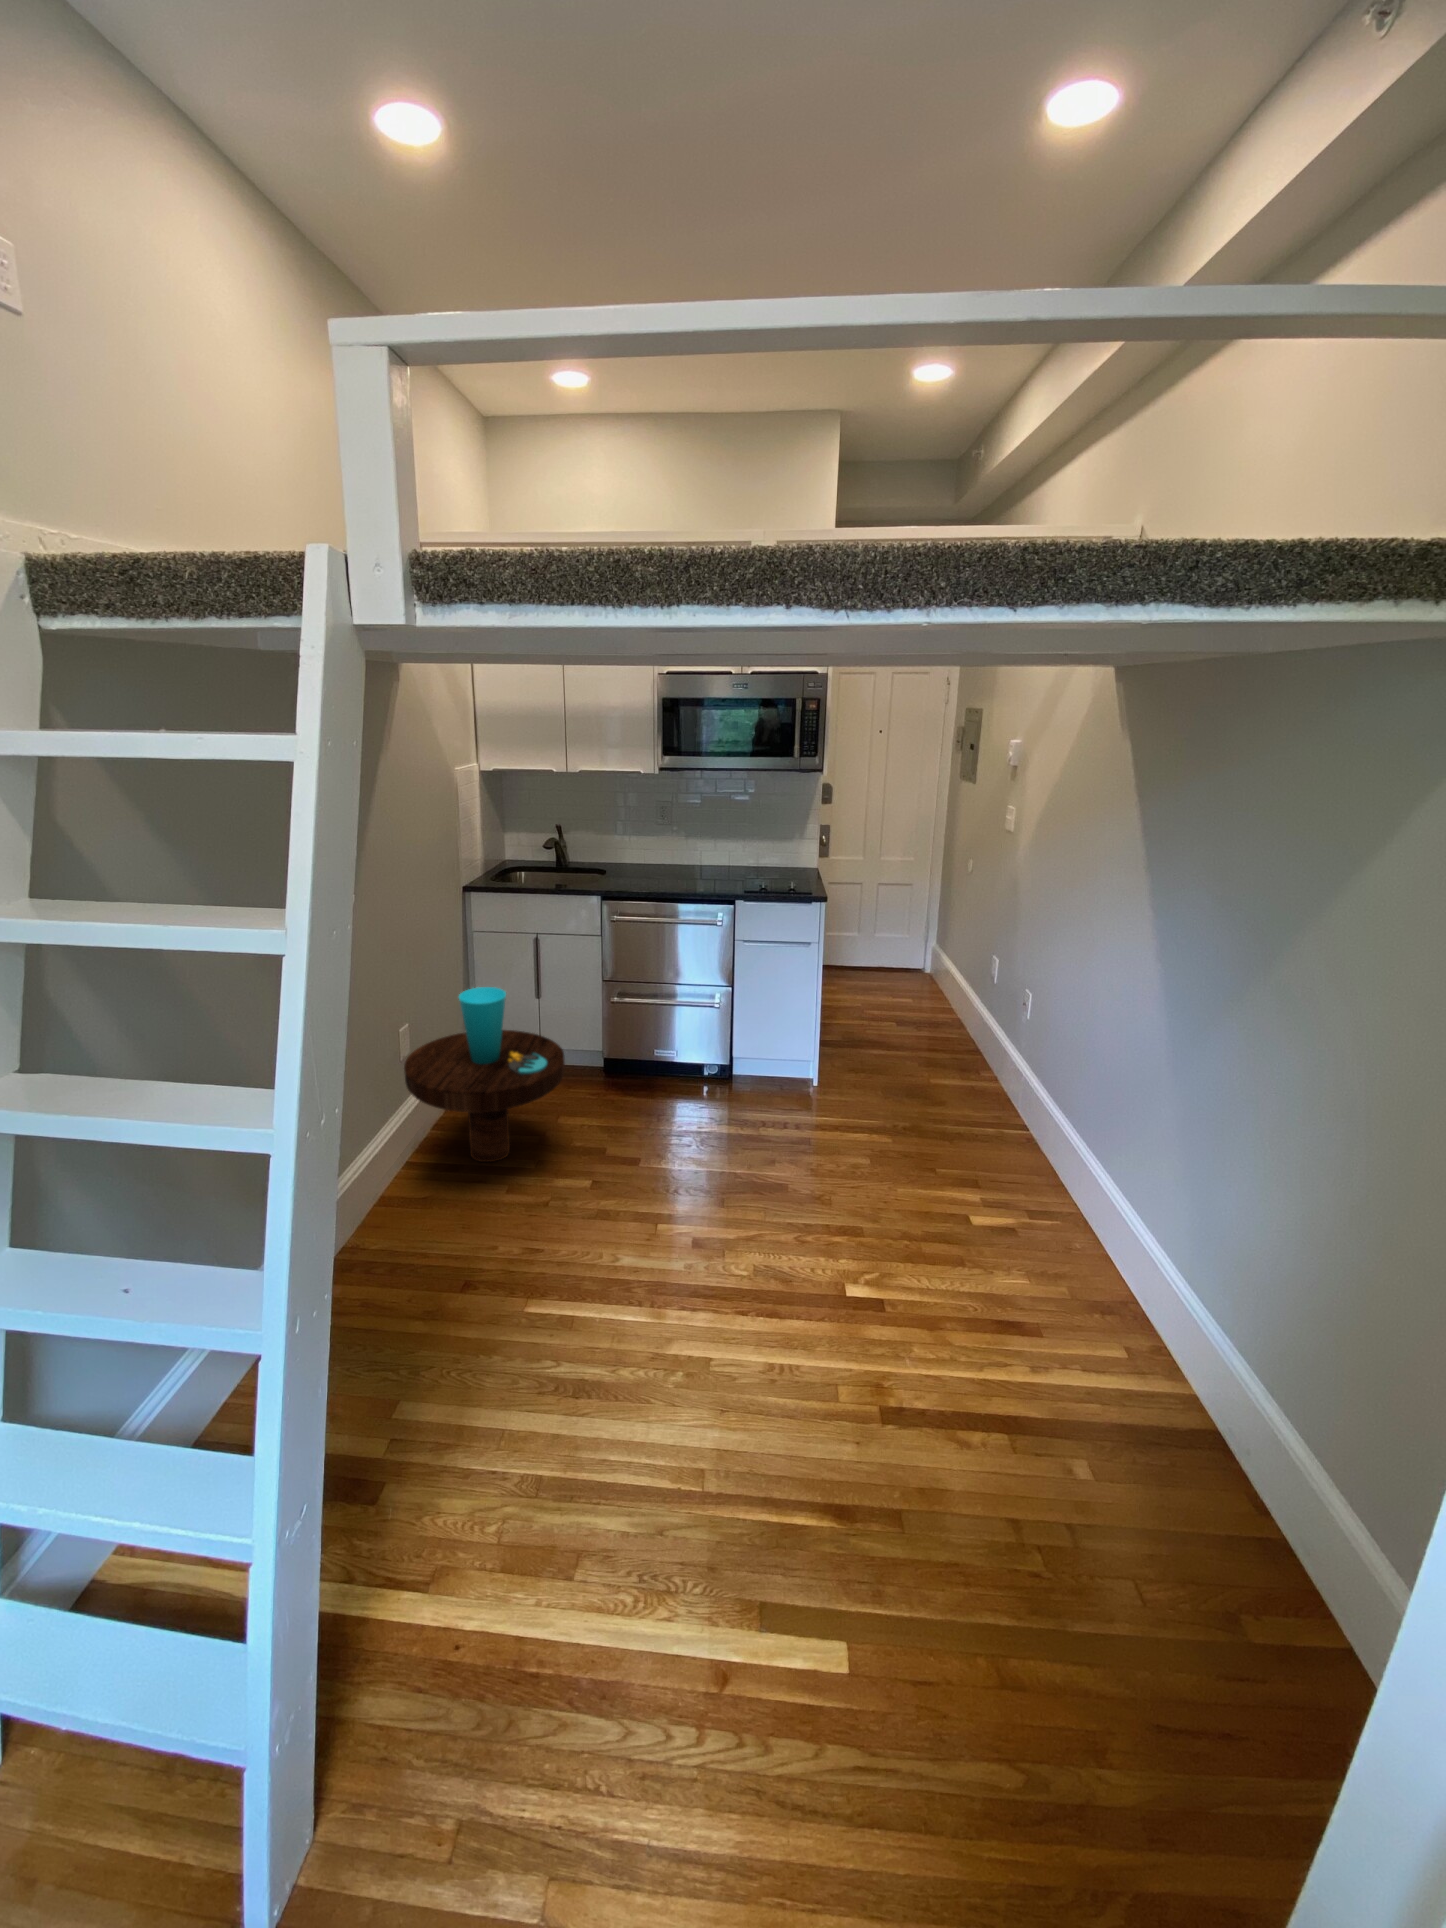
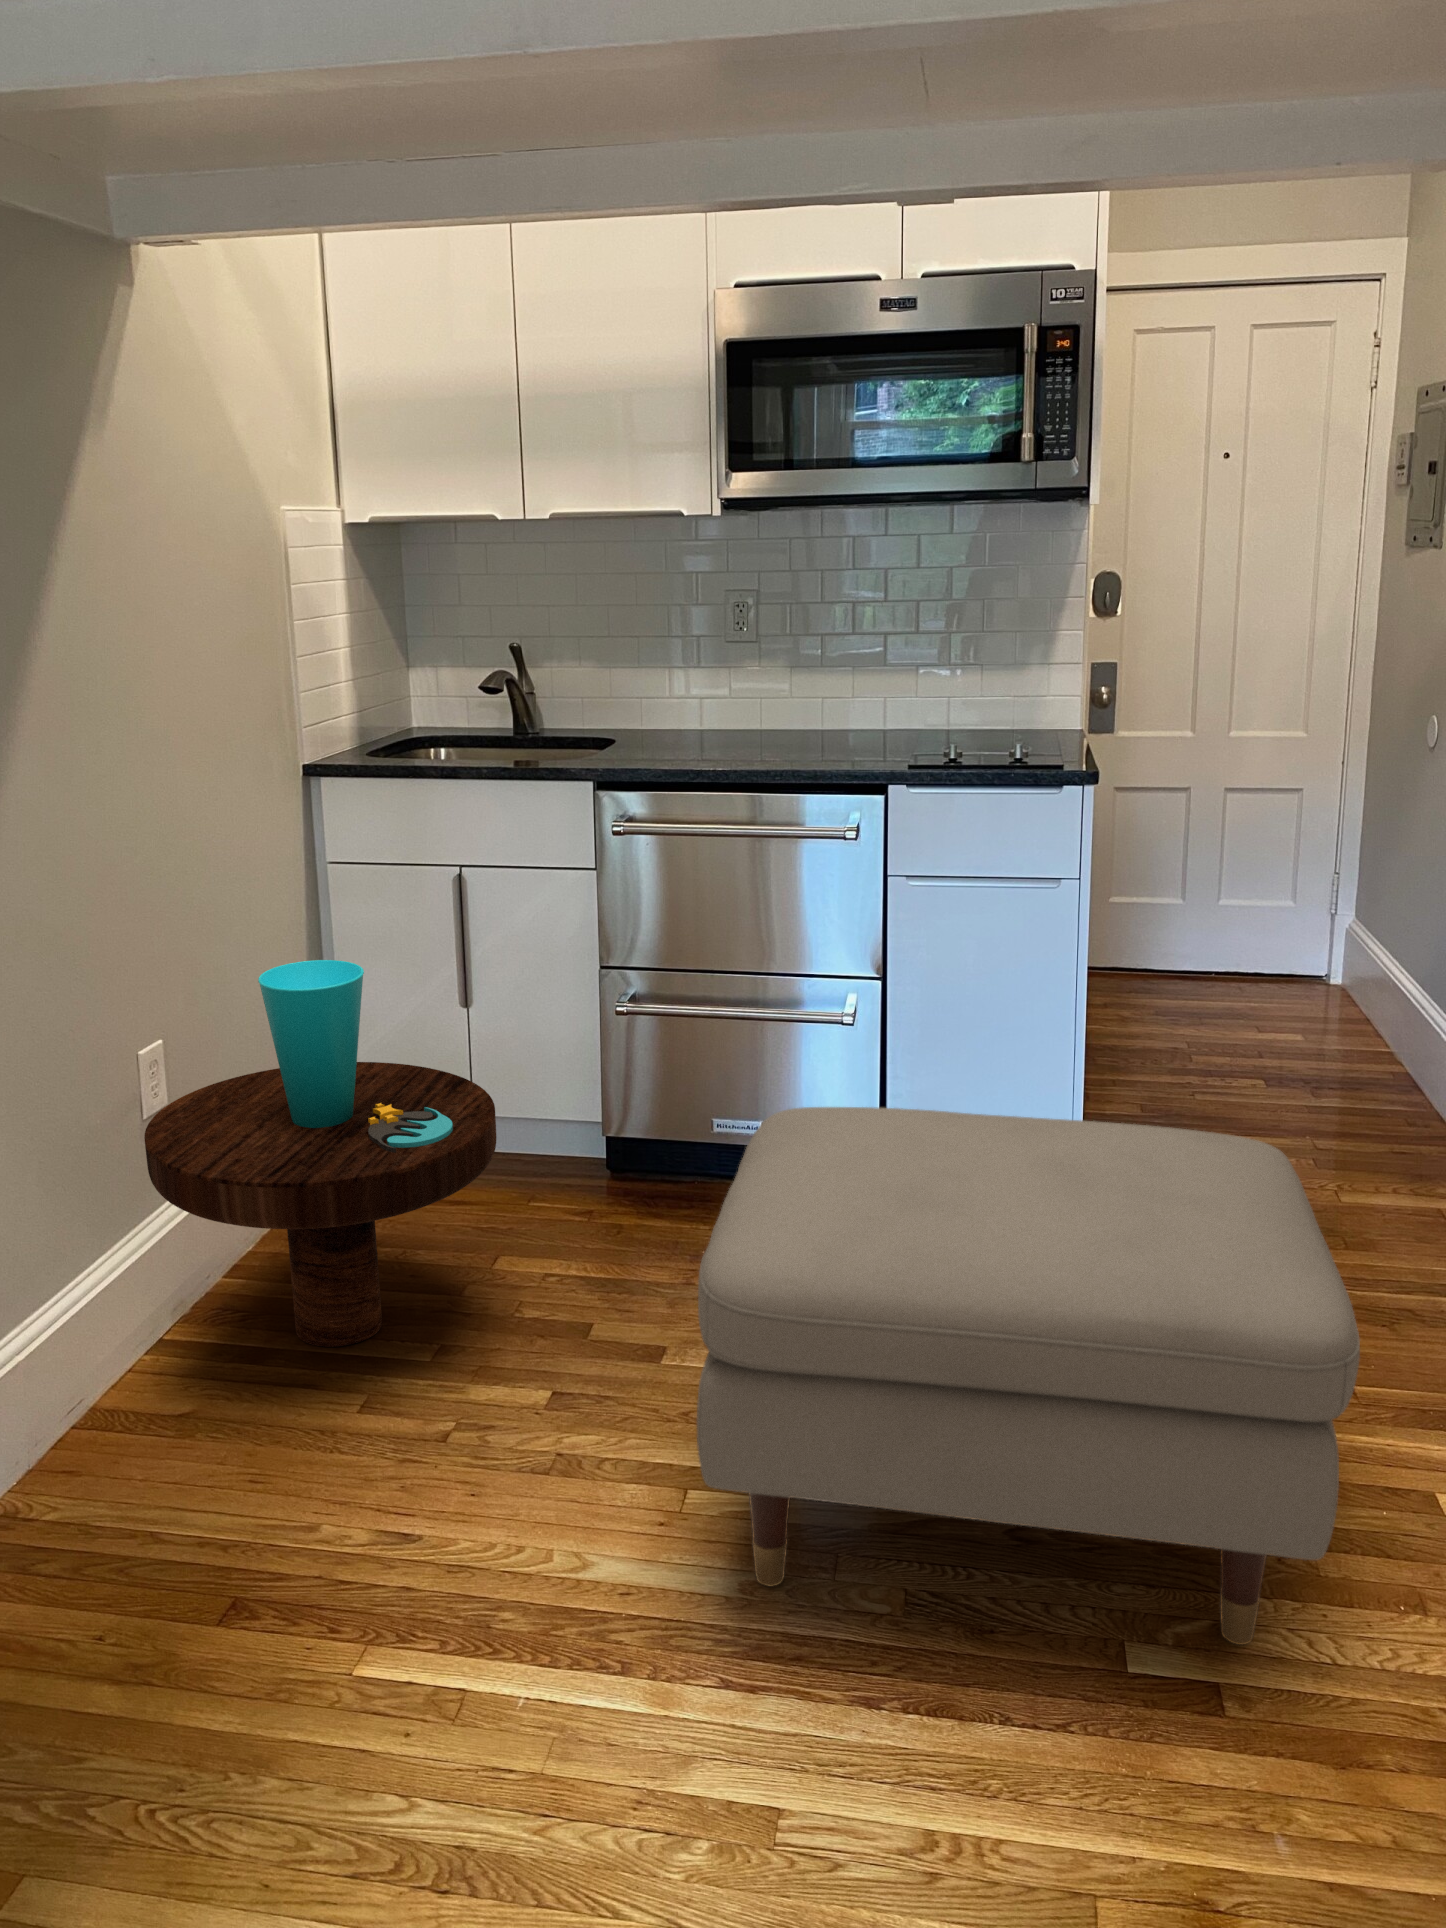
ottoman: none [669,1054,940,1282] -> present [697,1107,1360,1645]

